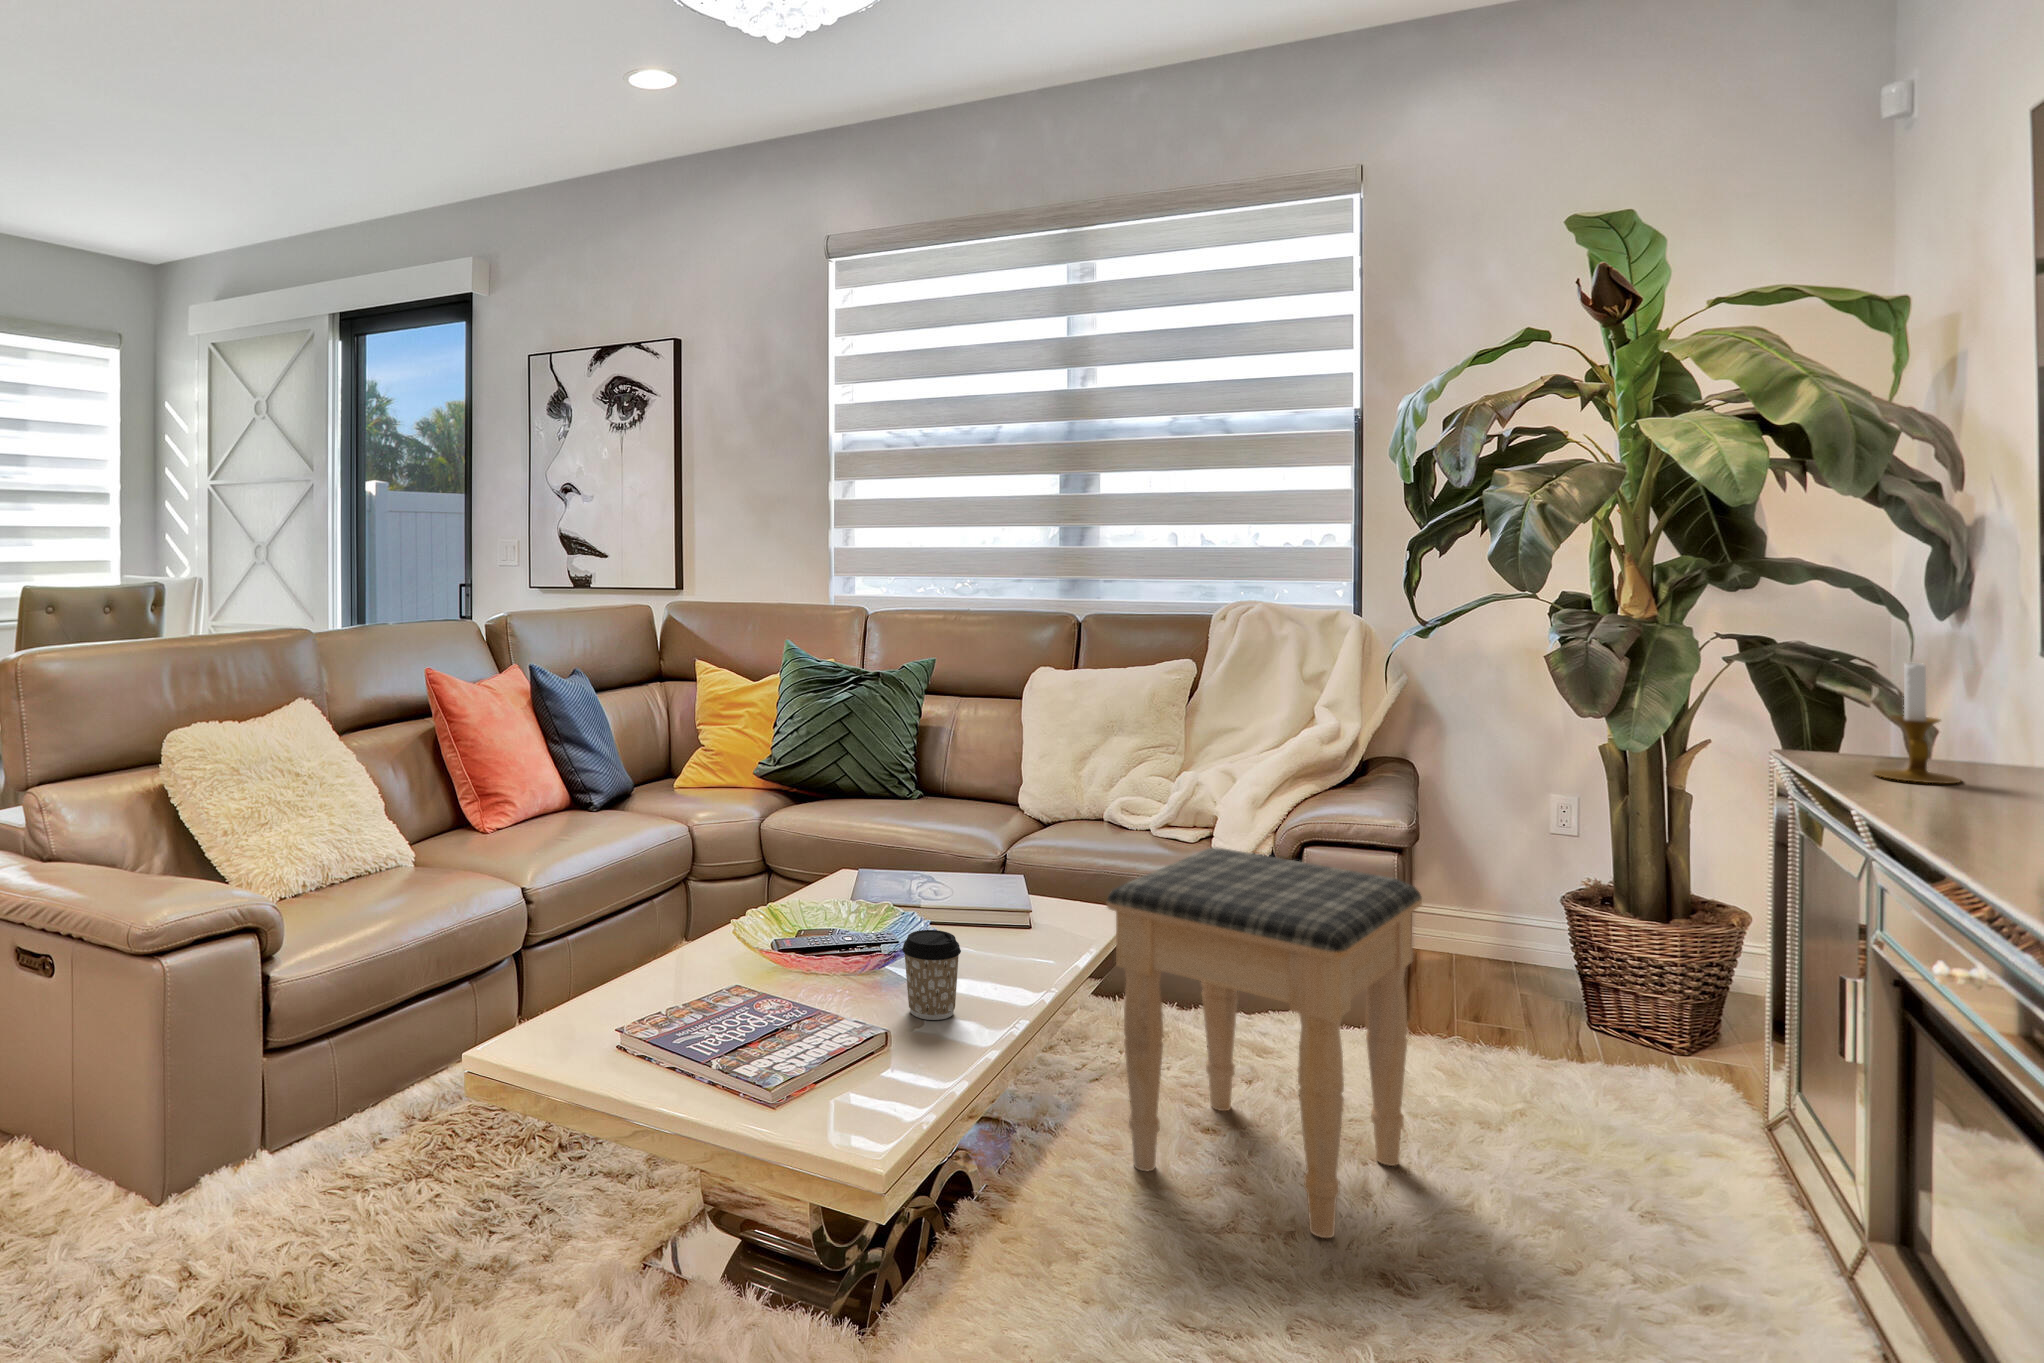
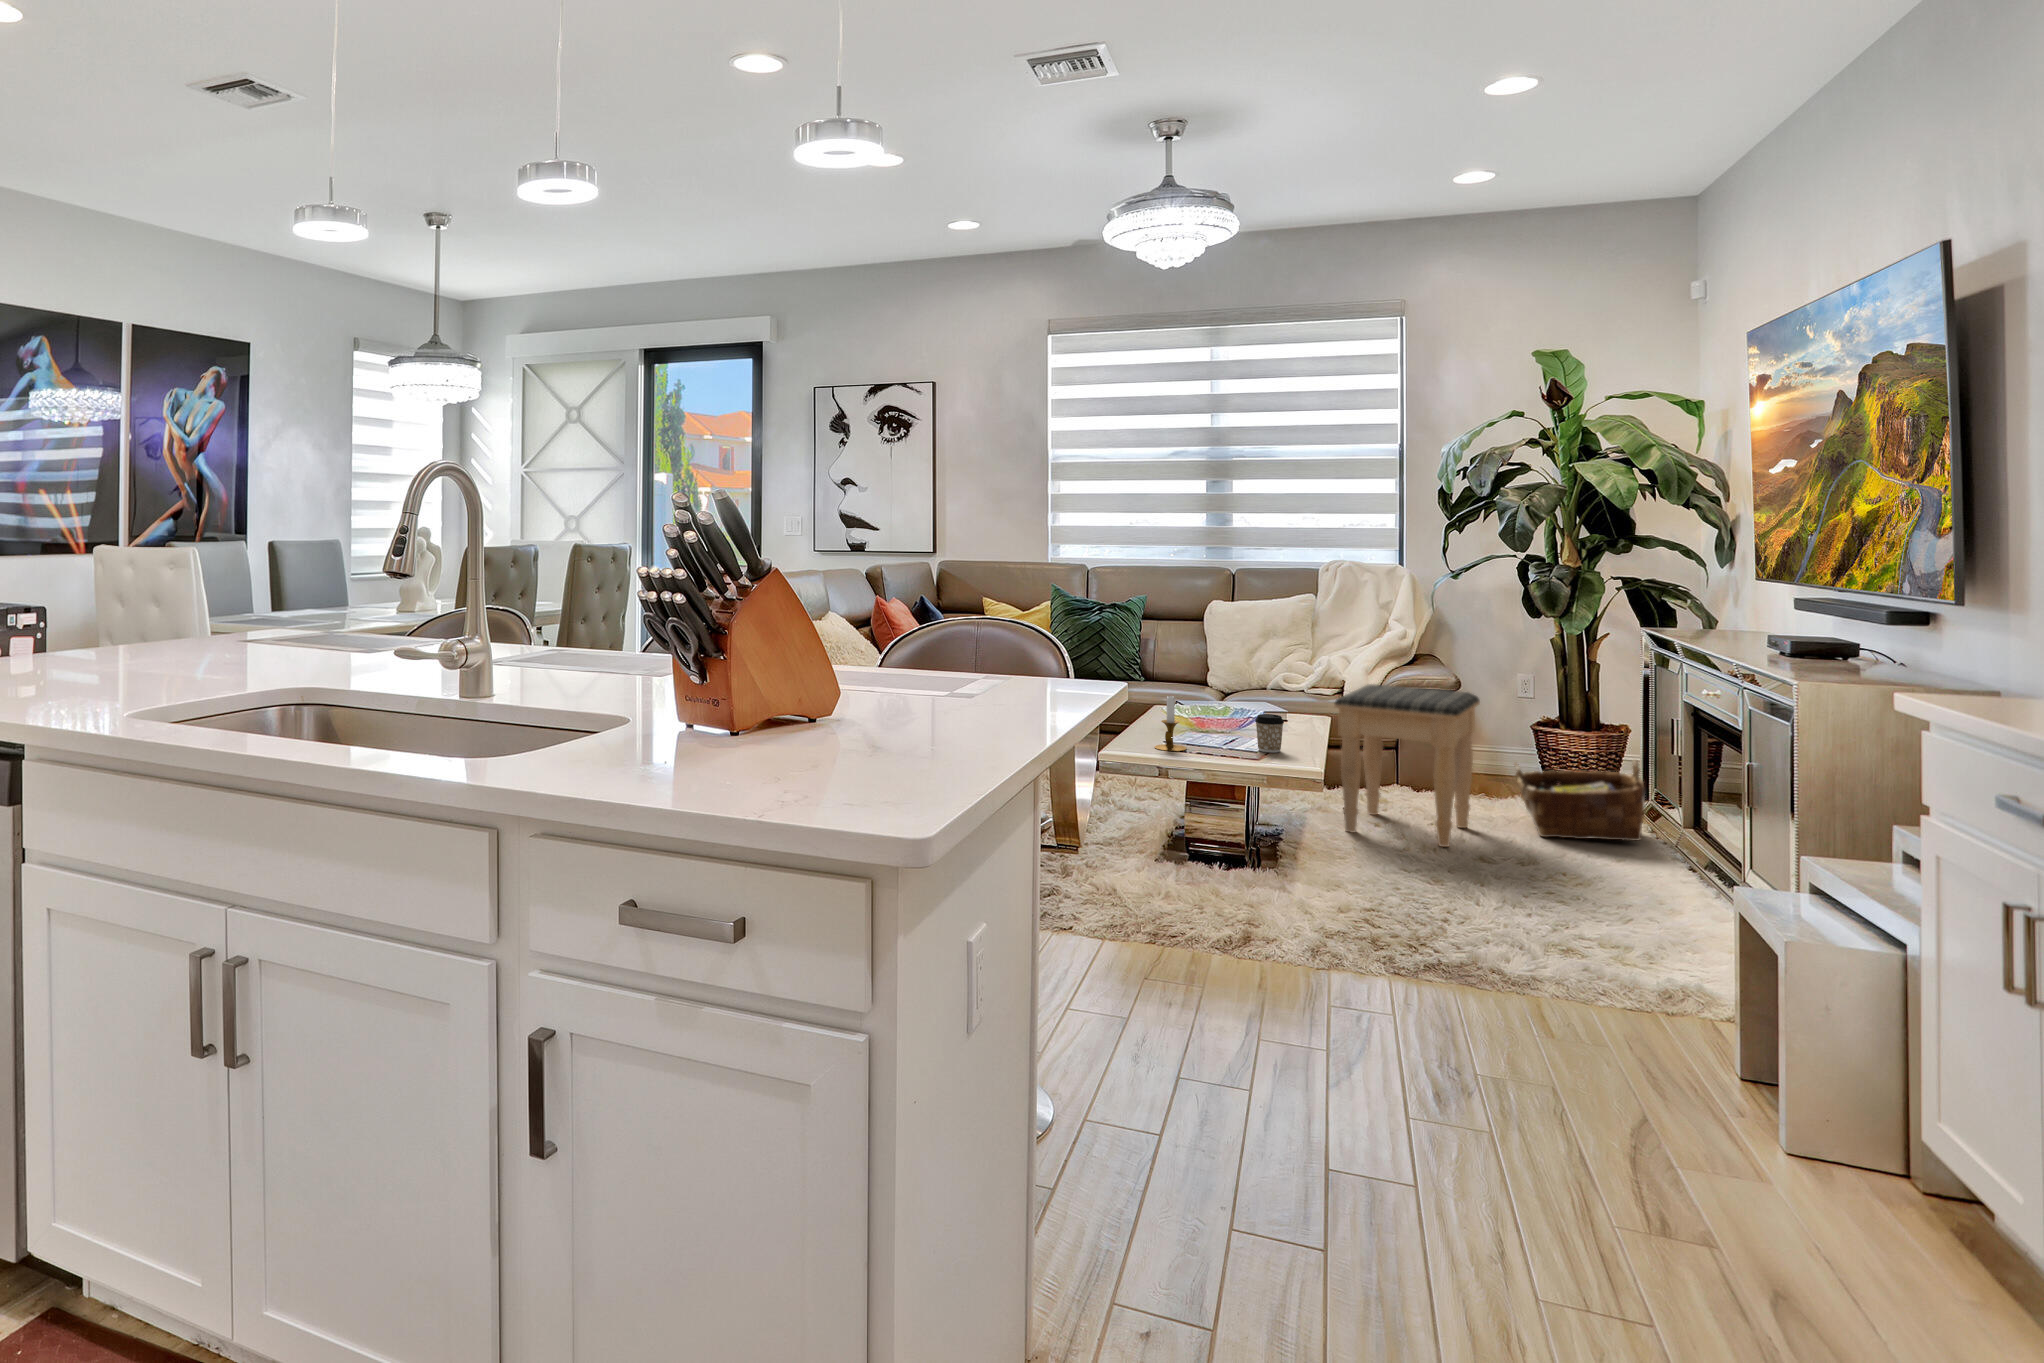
candlestick: present [1873,663,1960,783] -> present [1155,696,1186,751]
woven basket: none [1500,1024,1787,1240] -> present [1514,759,1645,841]

